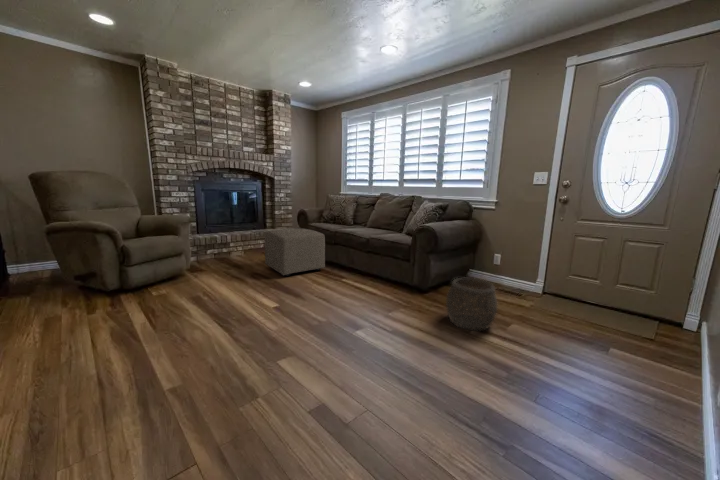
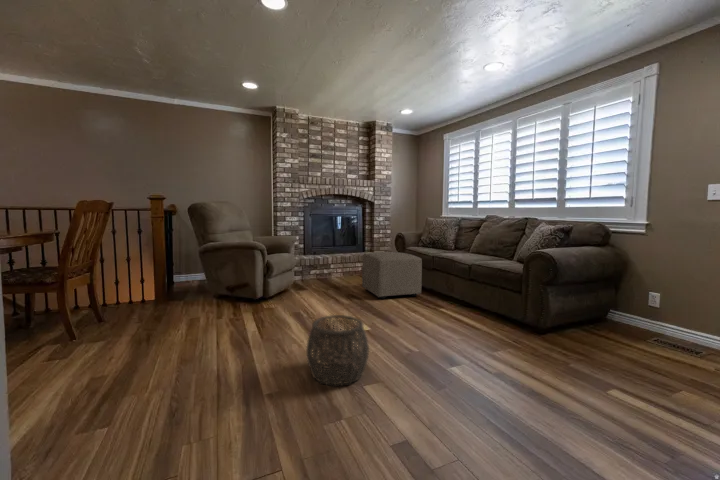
woven basket: present [446,278,498,331] -> present [307,315,369,386]

